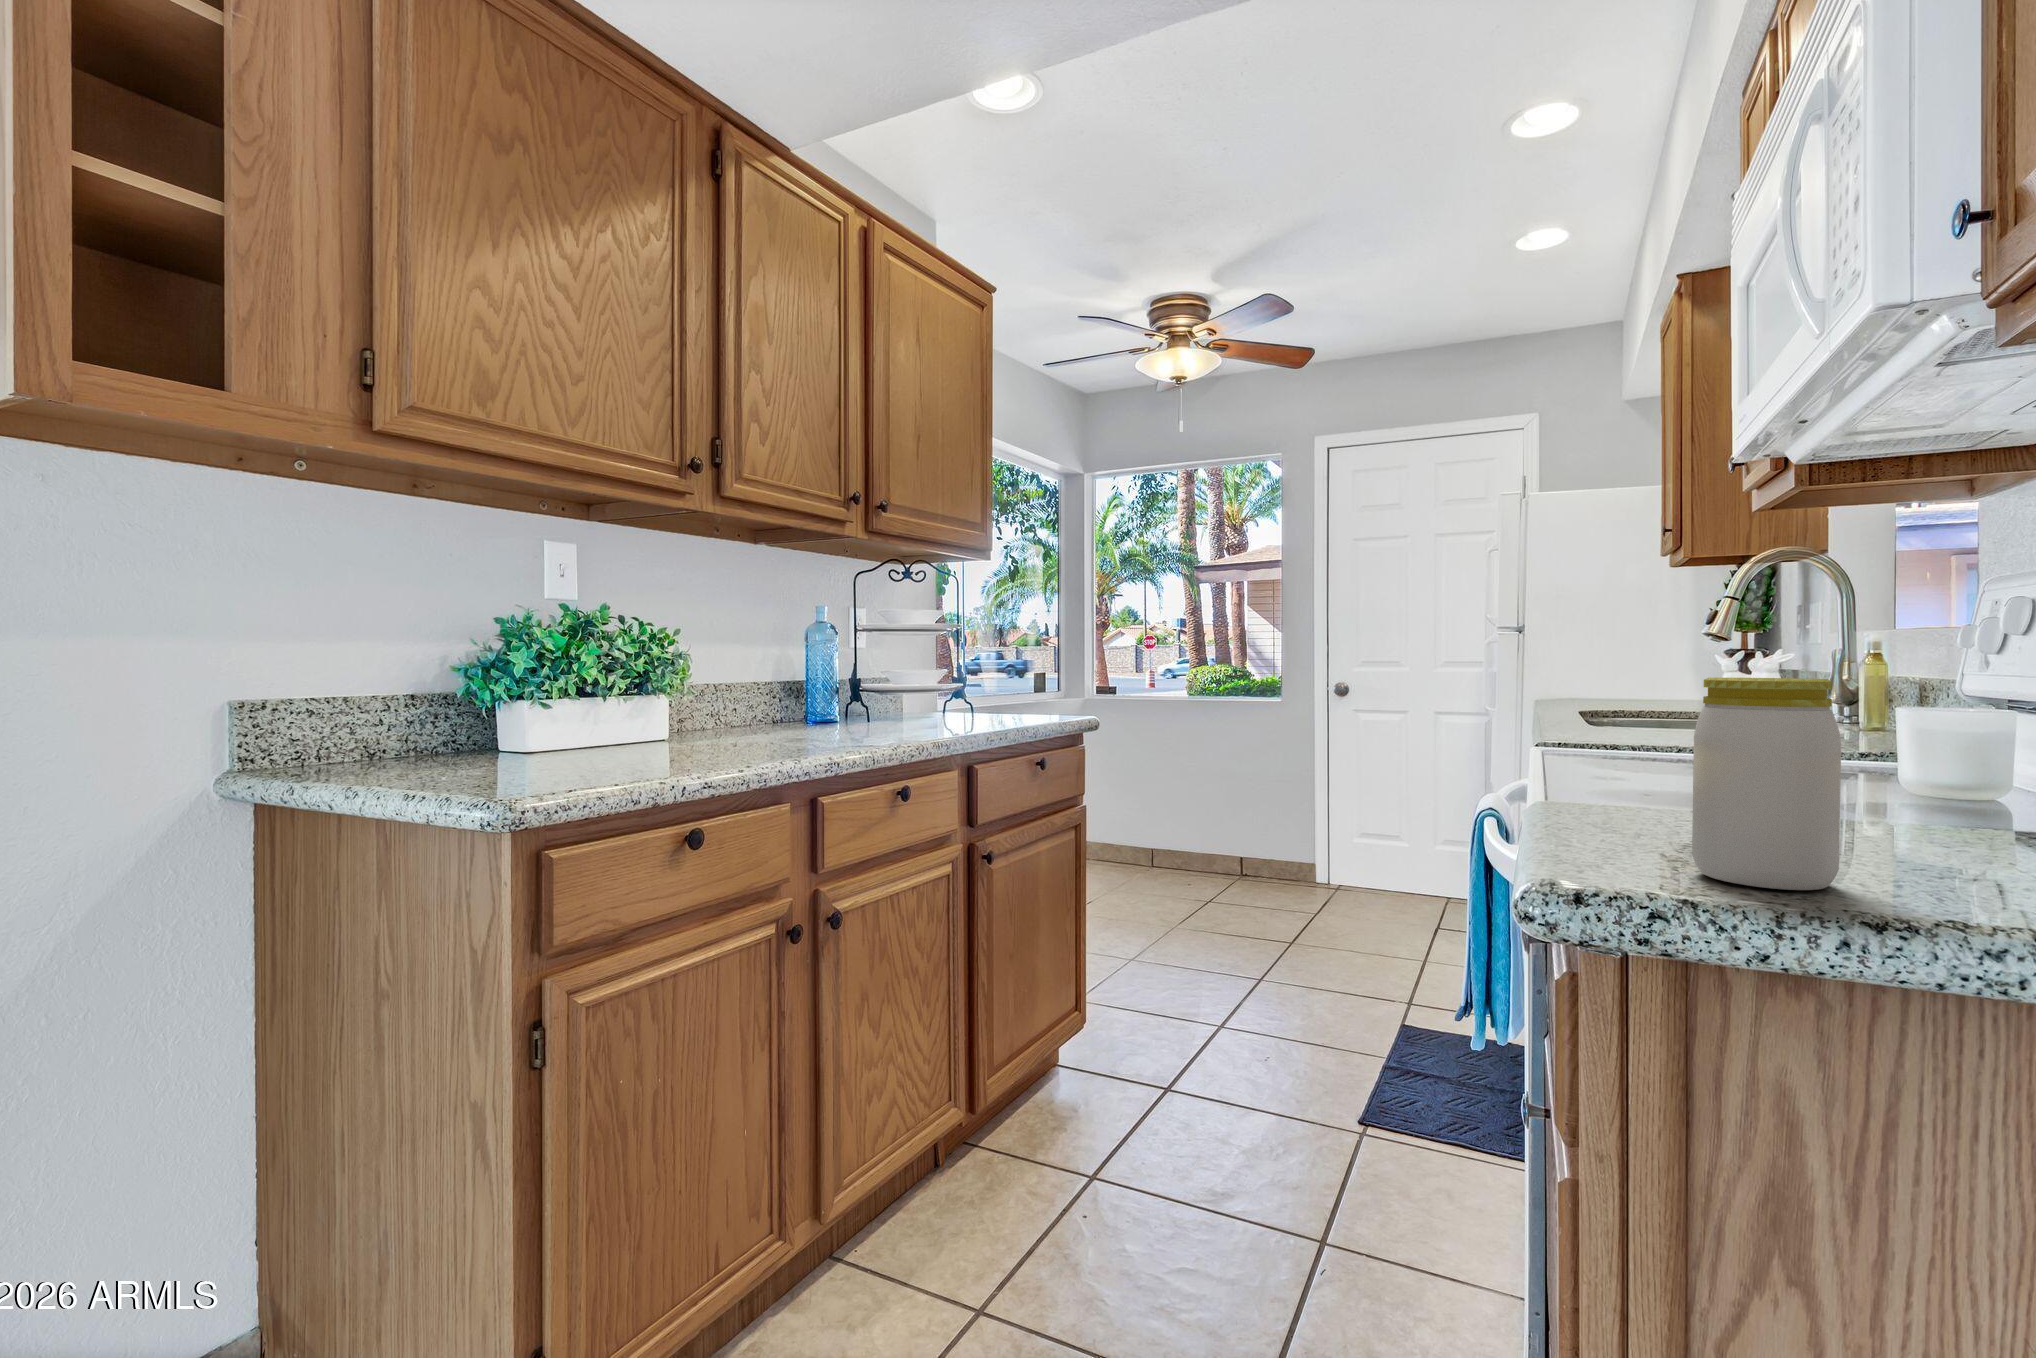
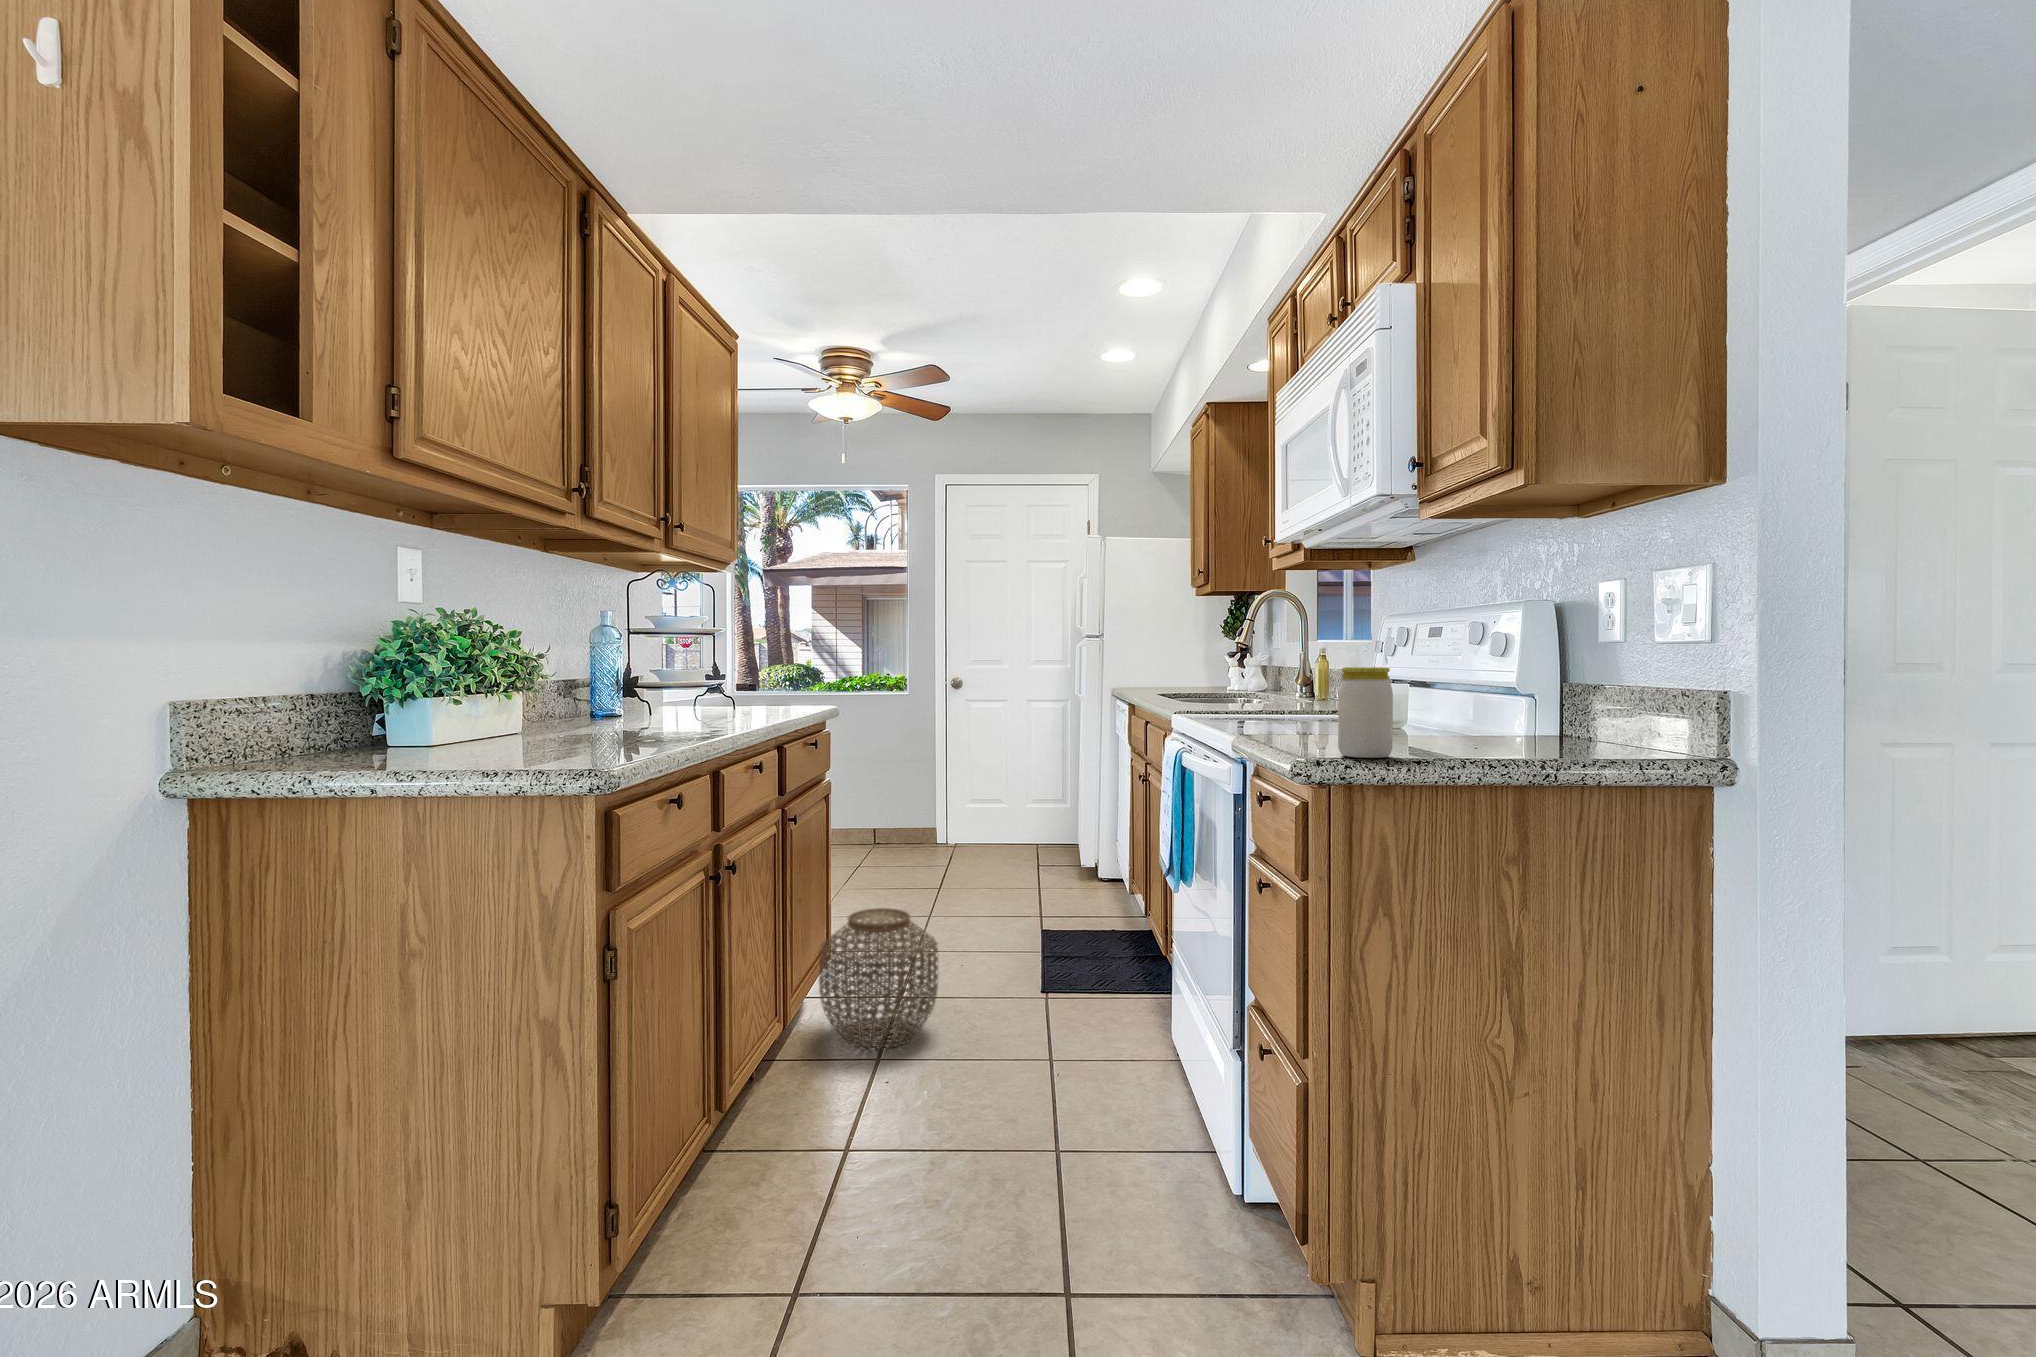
woven basket: none [1035,972,1185,1158] -> present [819,908,938,1049]

